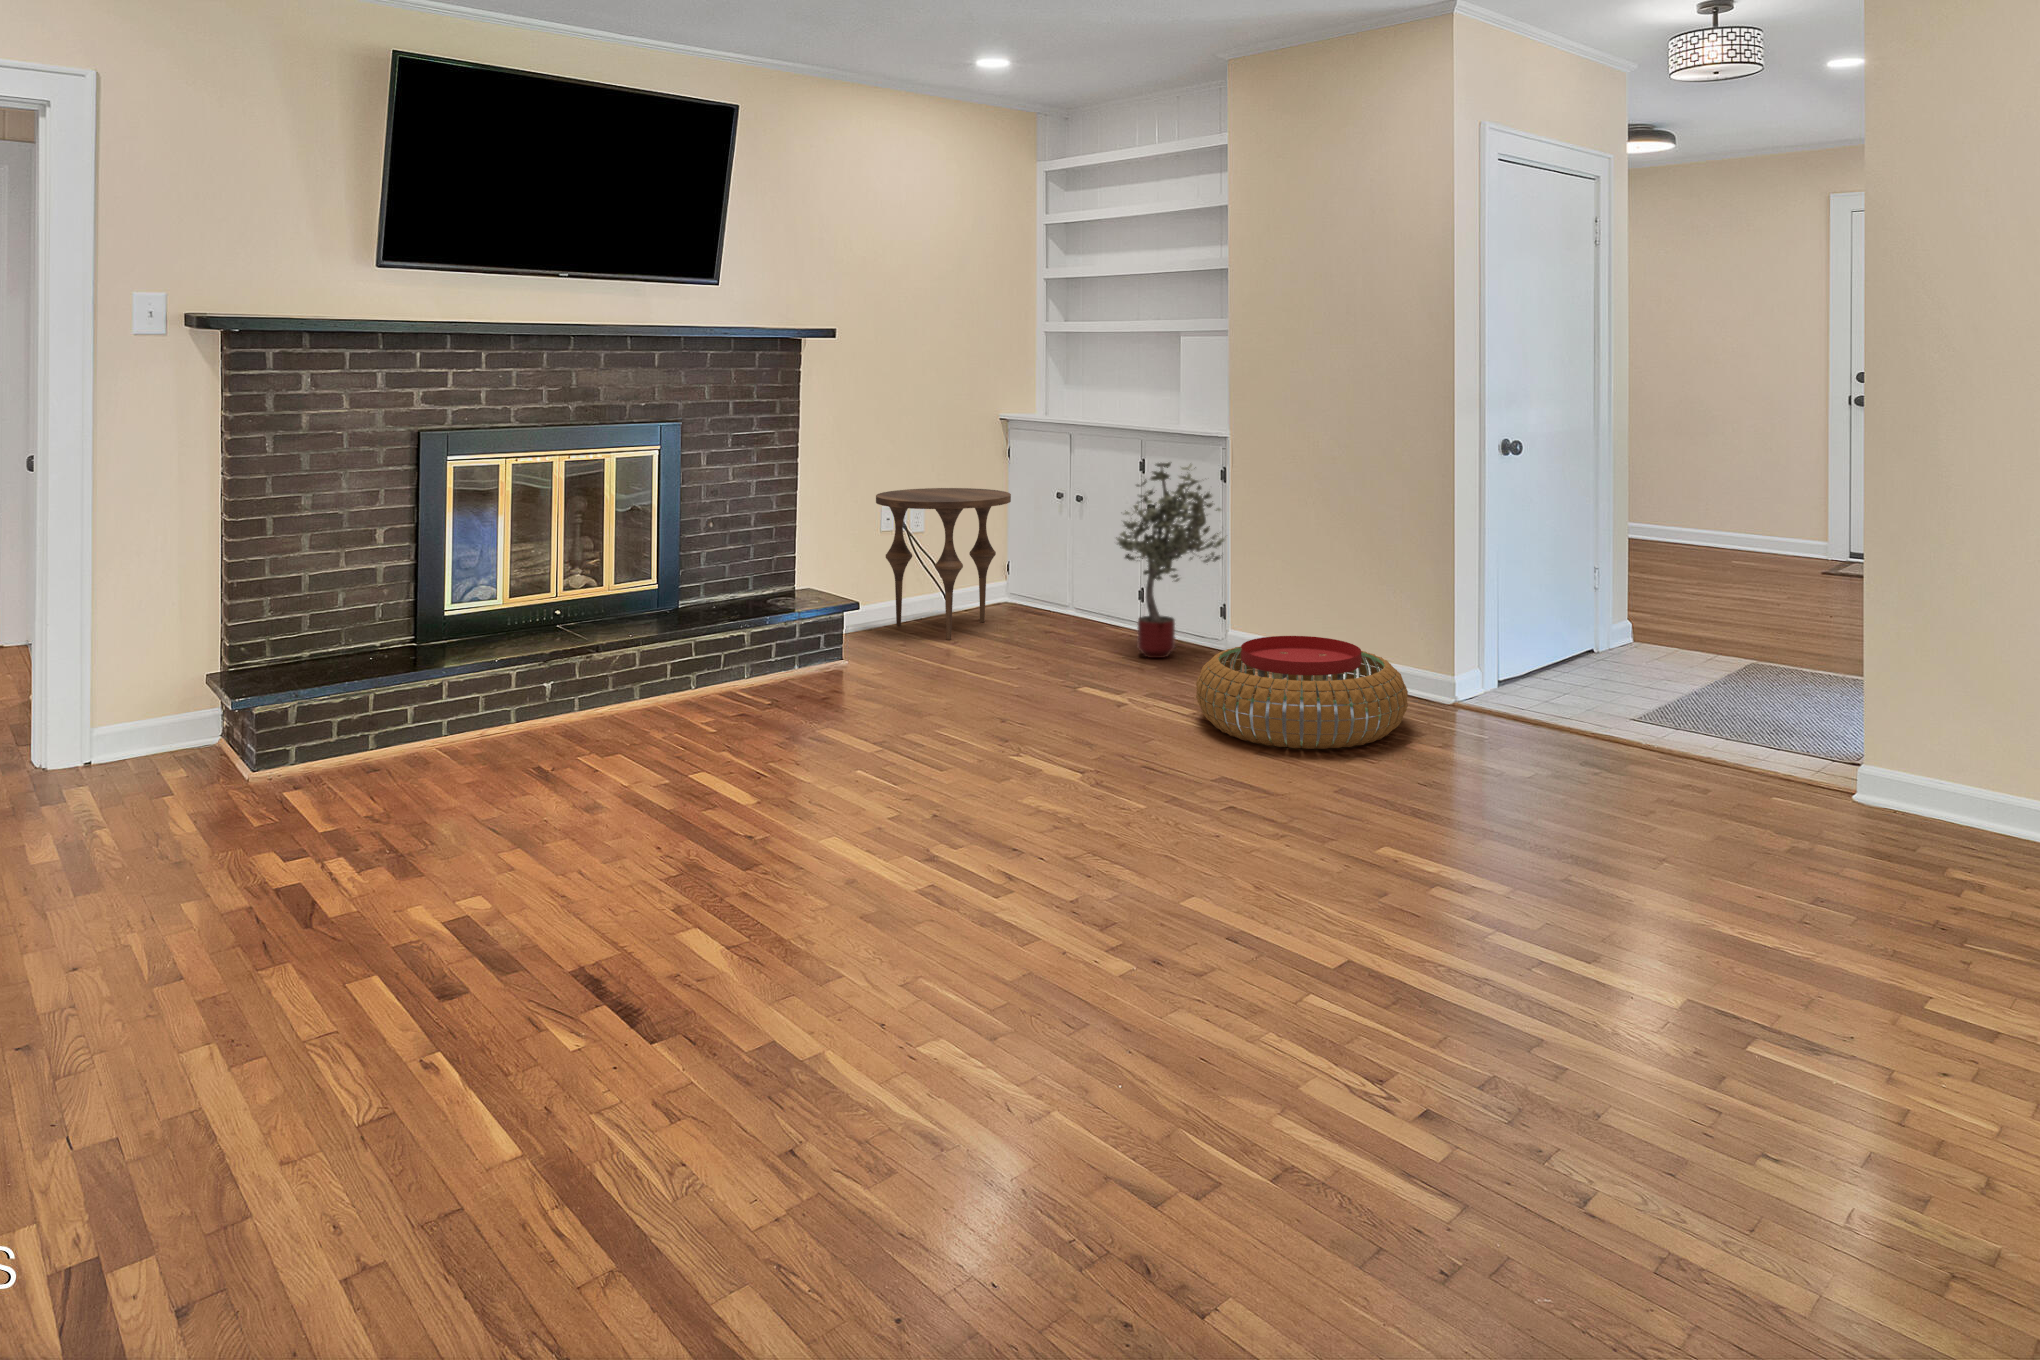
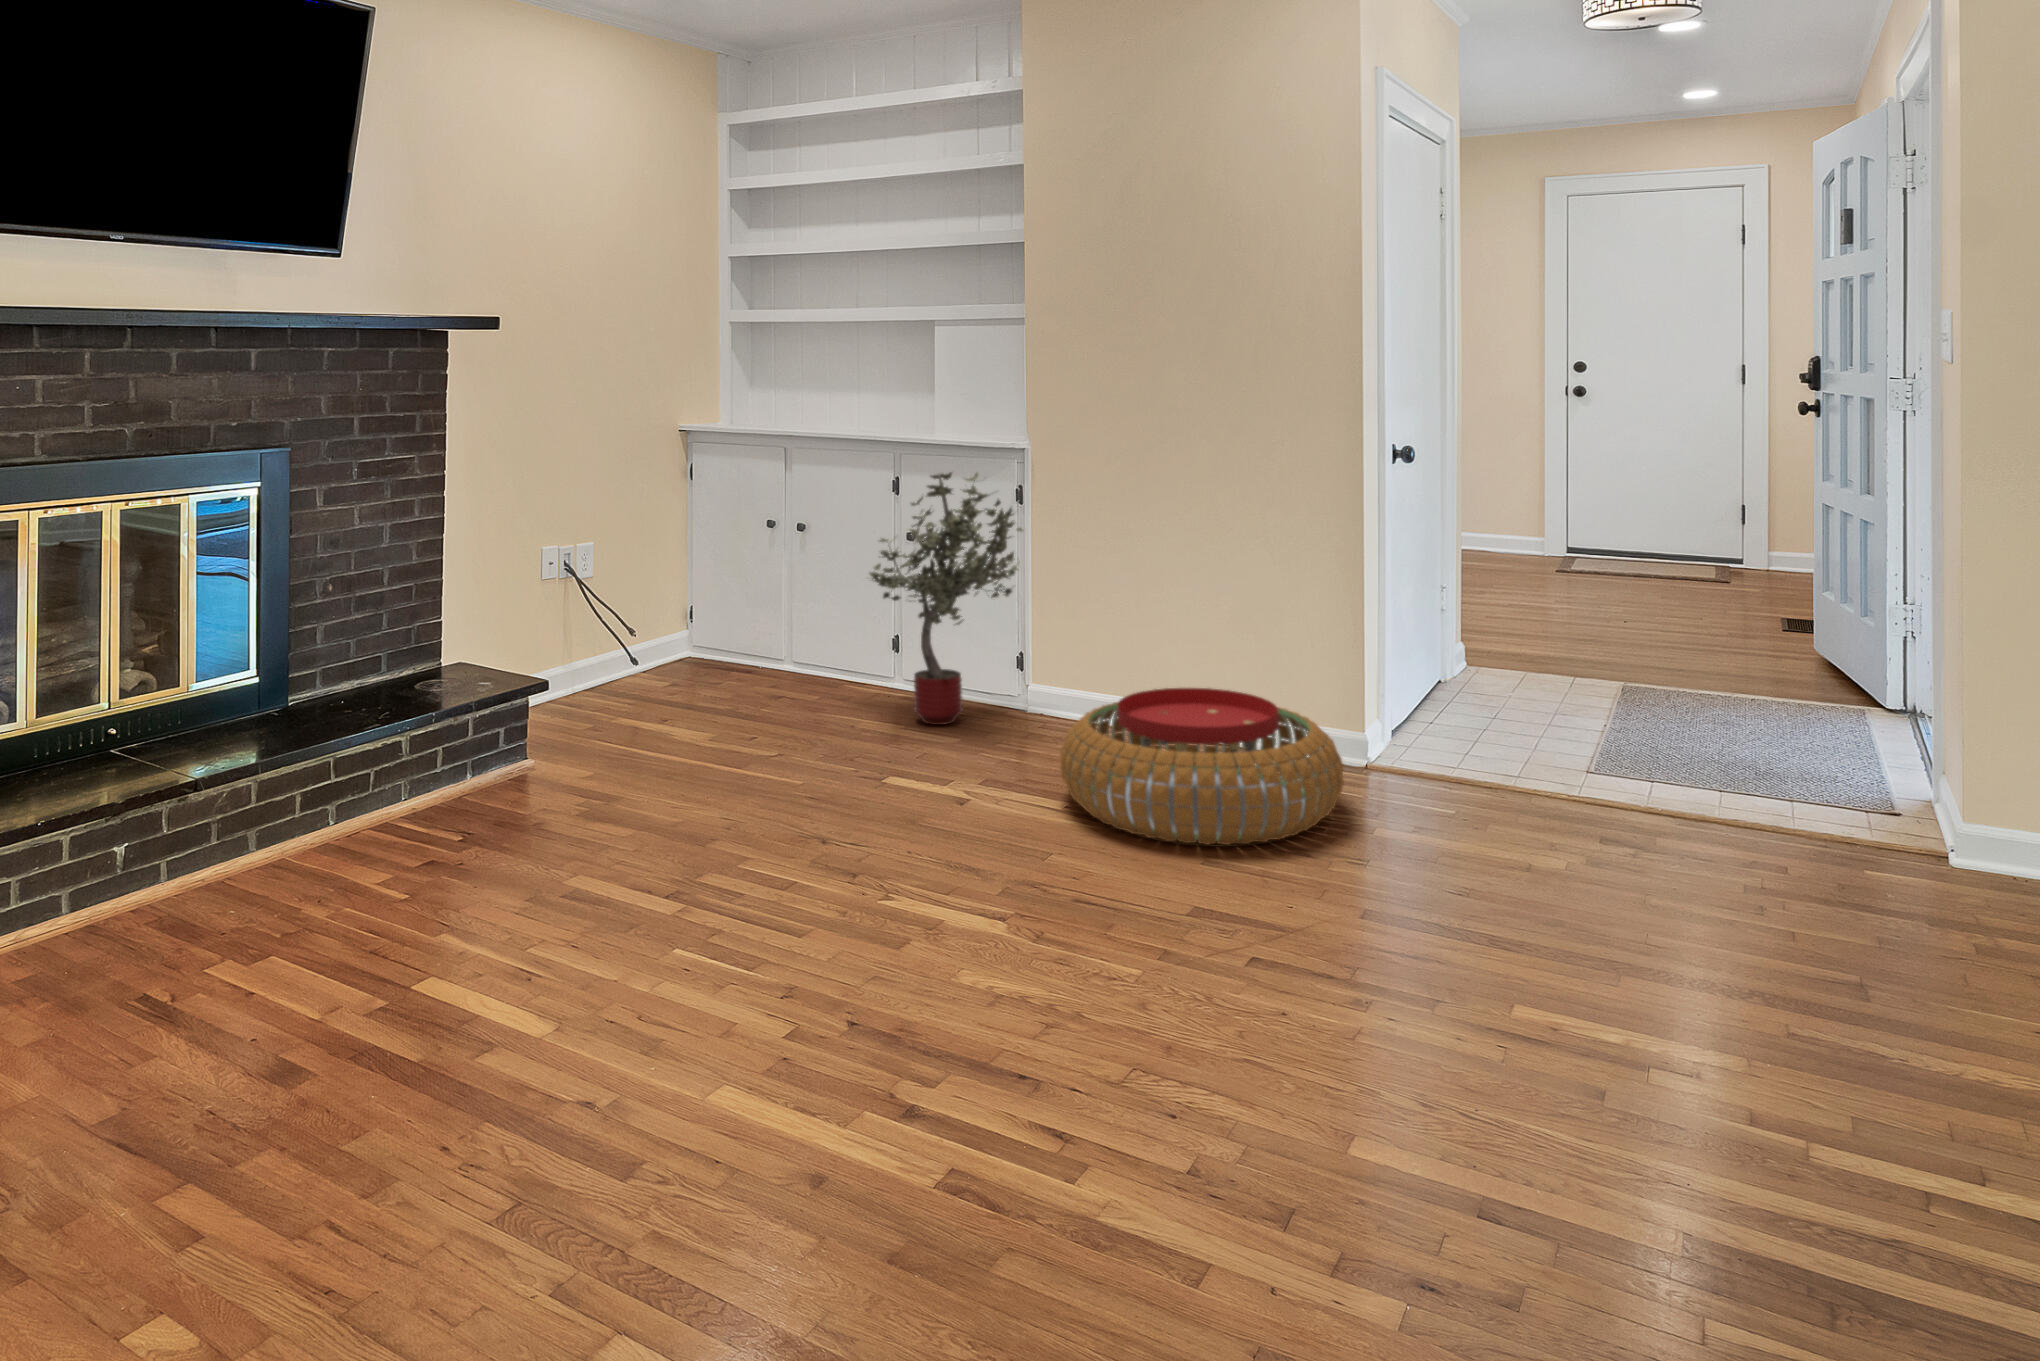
side table: present [876,488,1011,639] -> none [546,519,724,719]

